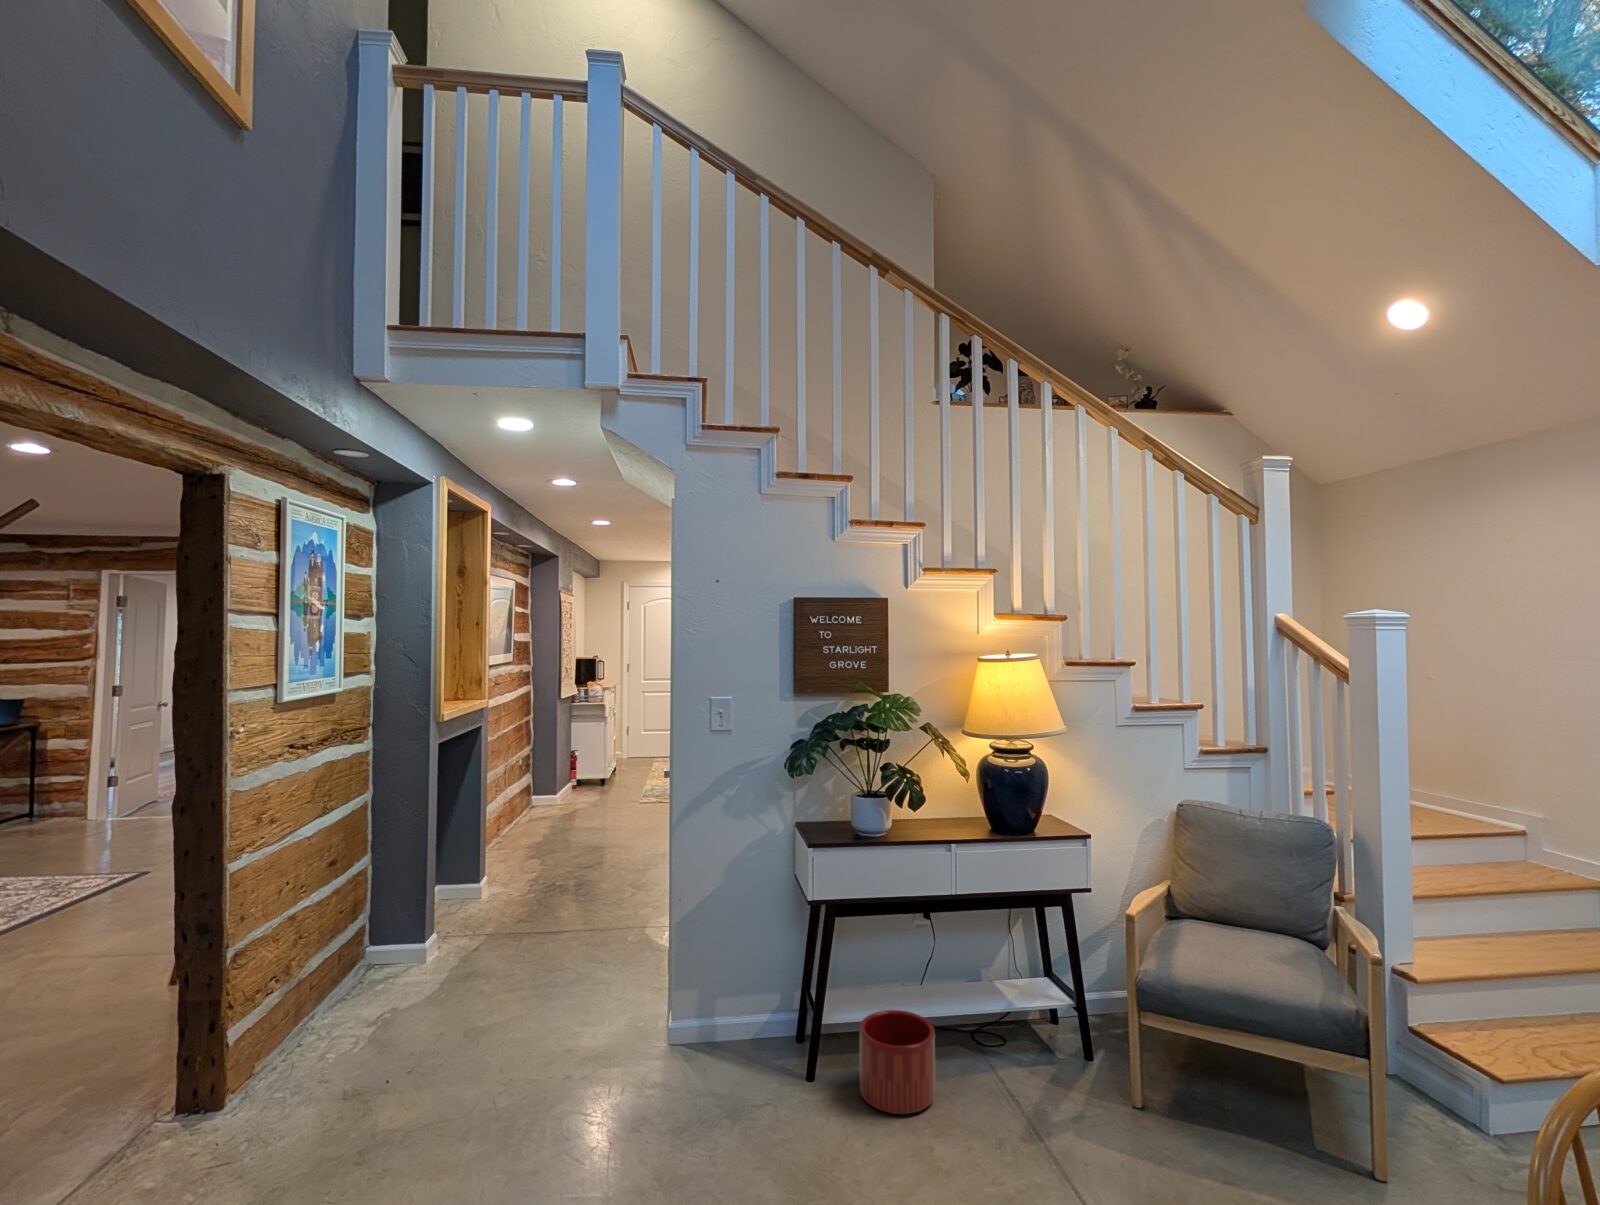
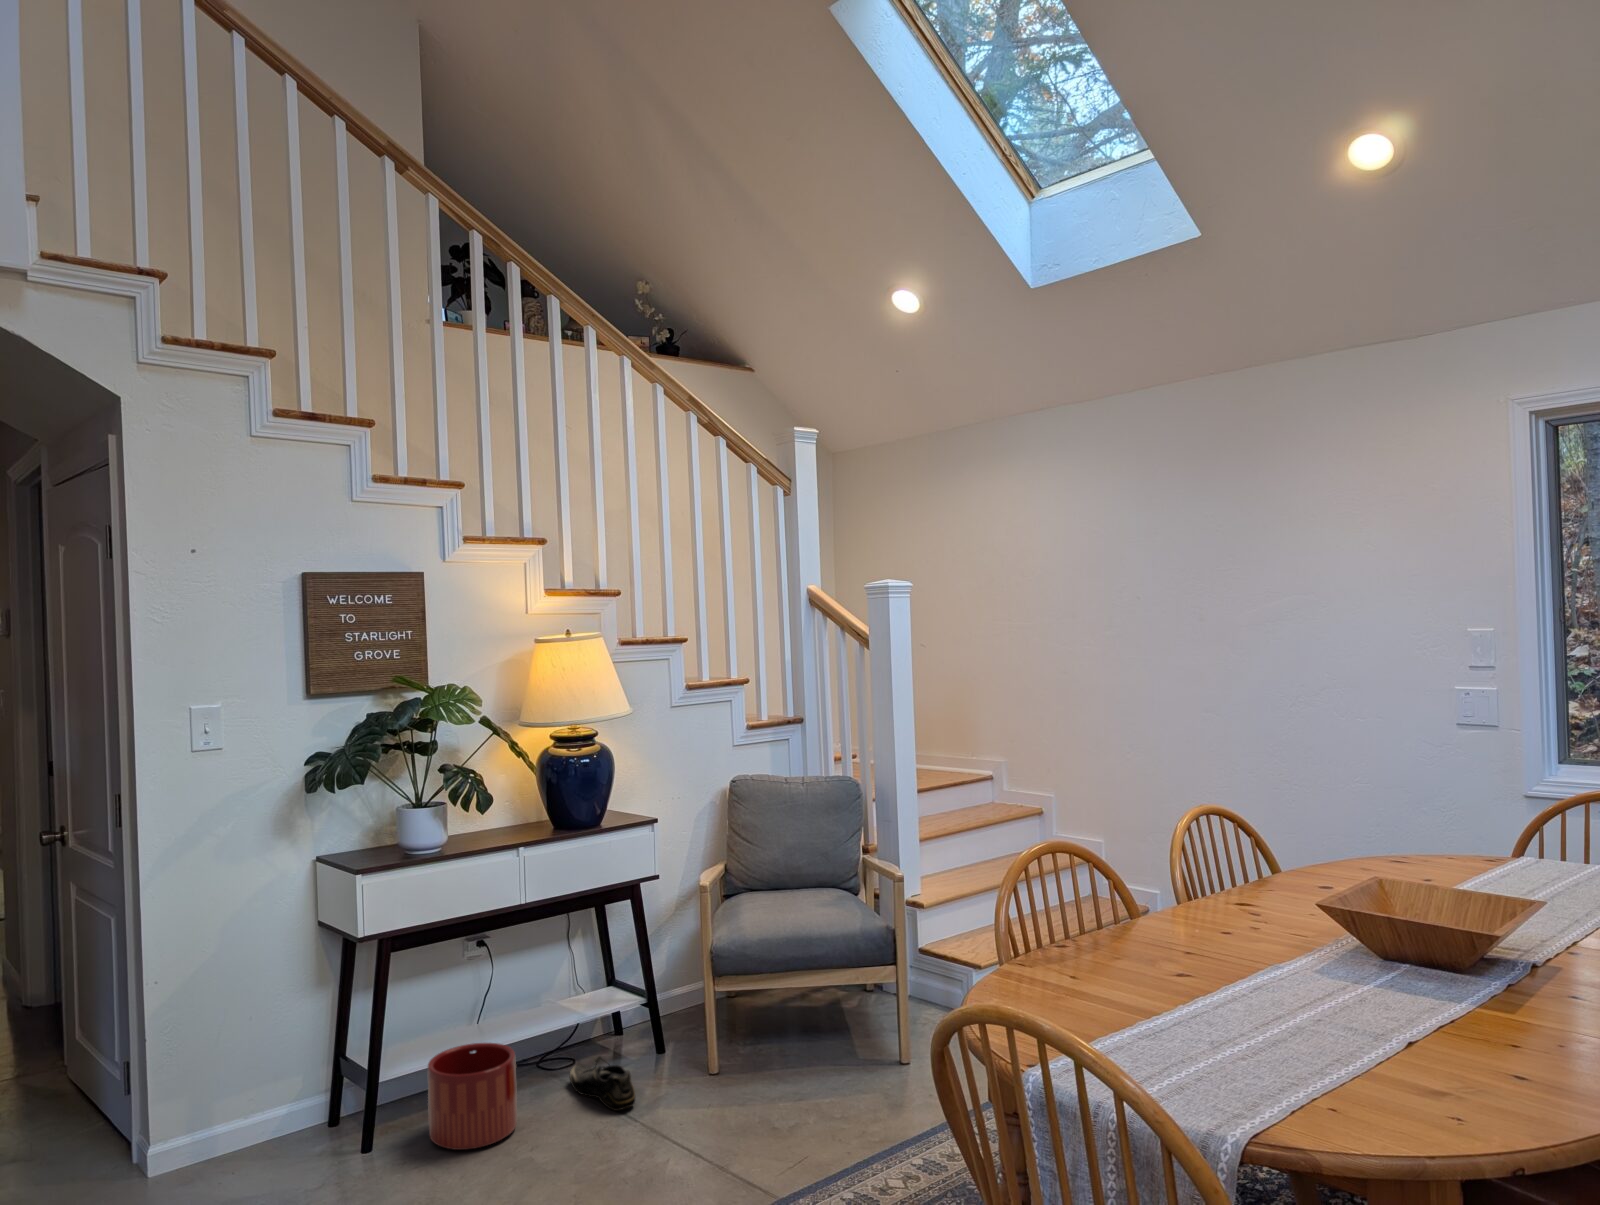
shoe: none [994,1053,1048,1120] -> present [569,1056,635,1111]

